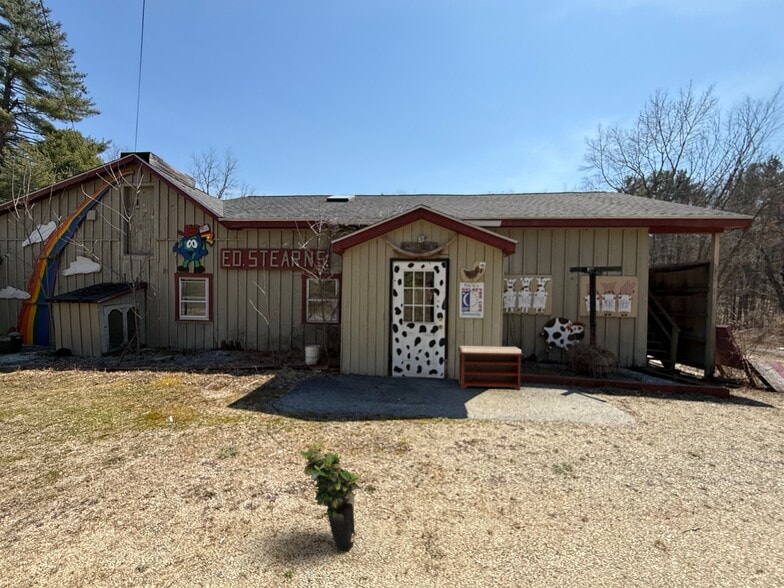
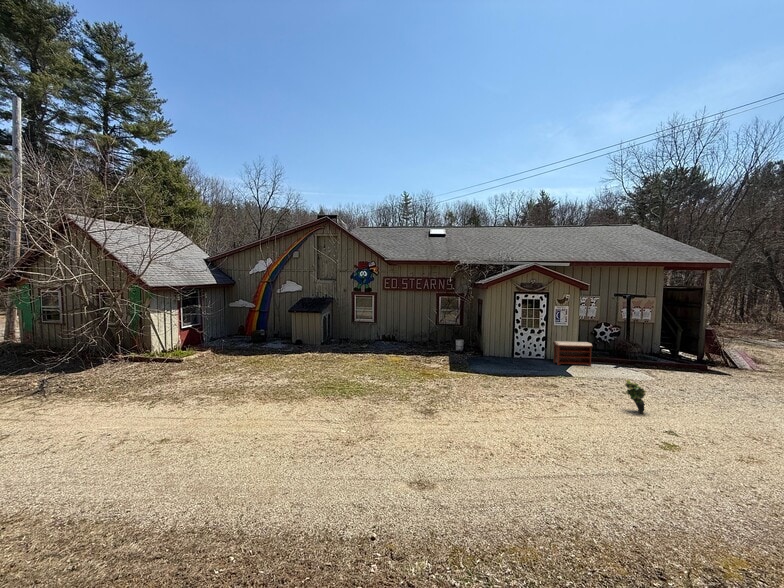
potted plant: present [299,441,360,551] -> present [625,379,646,414]

